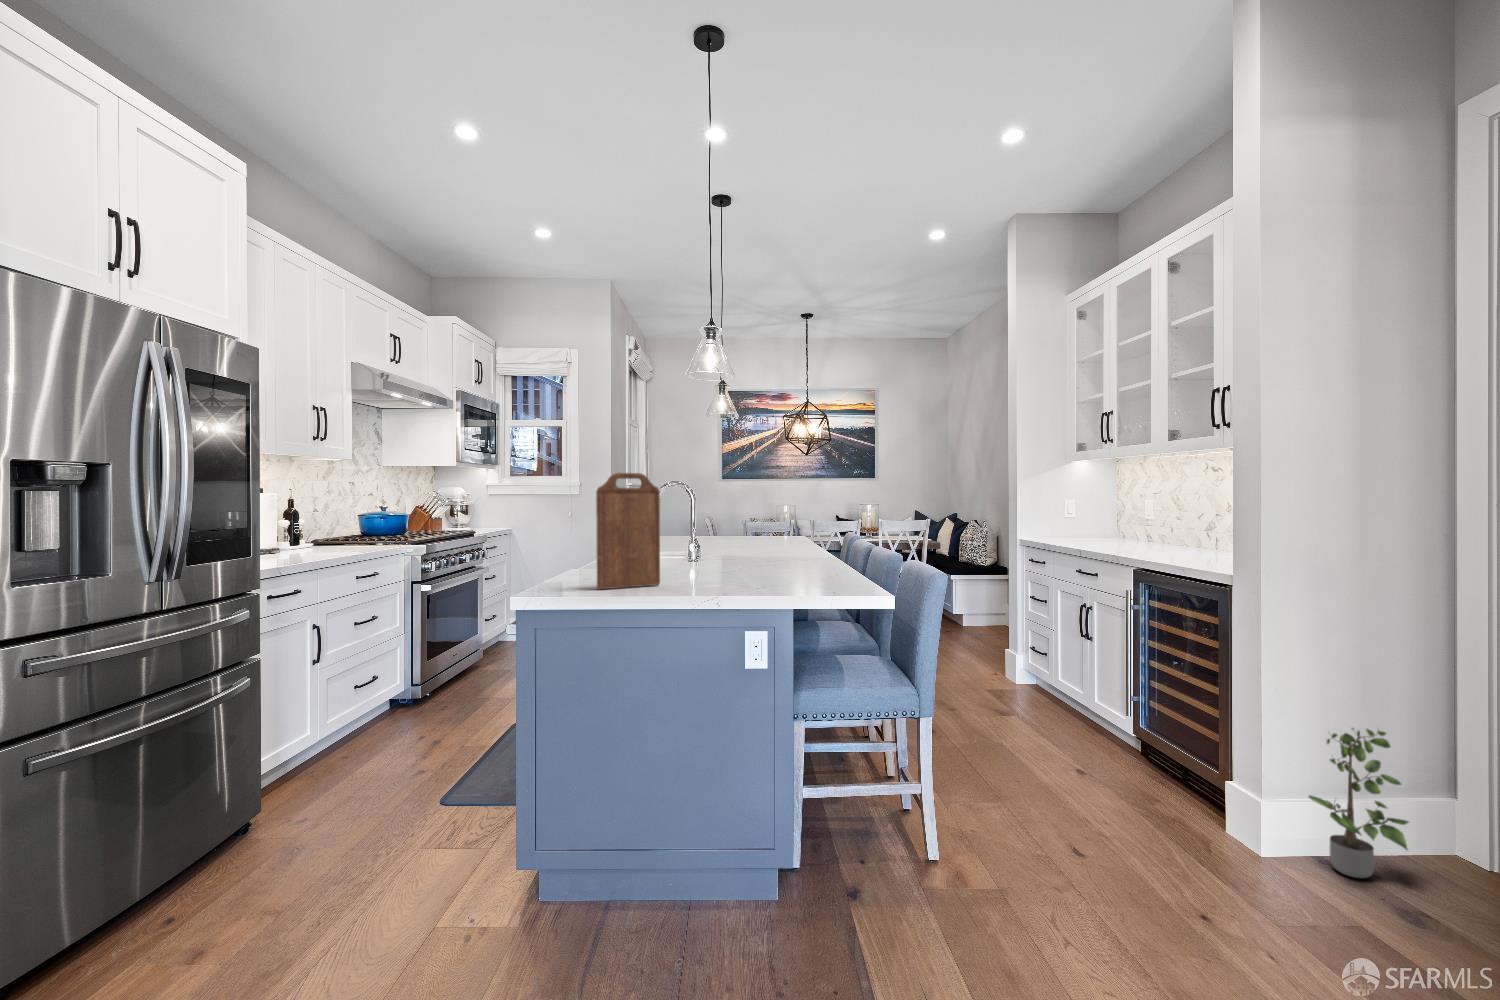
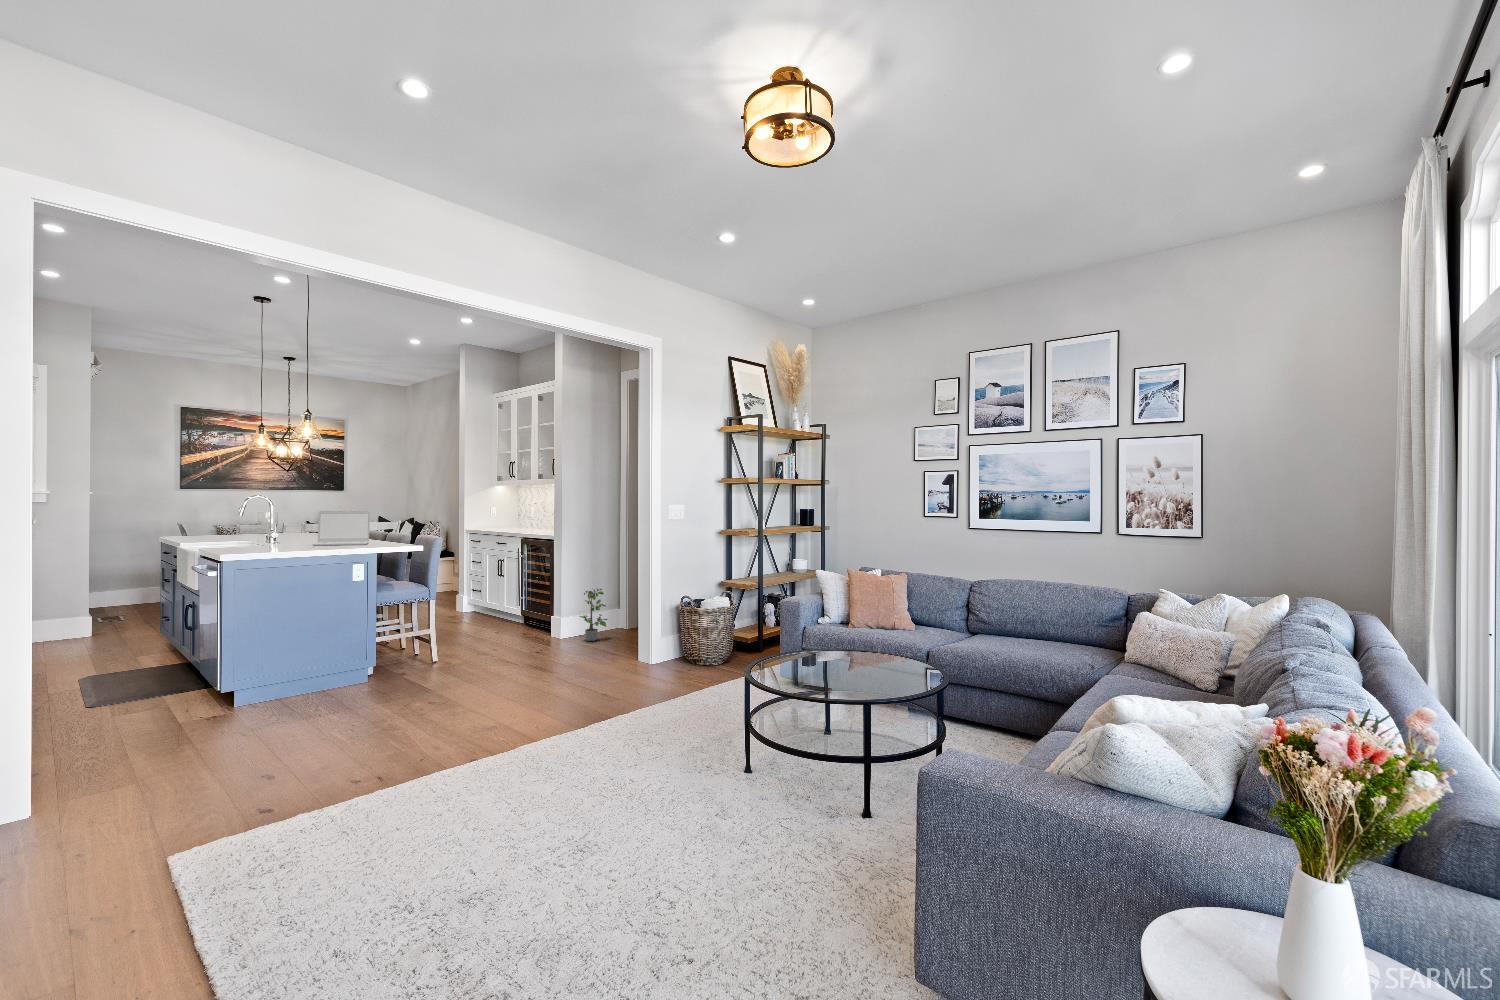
cutting board: present [596,473,660,589] -> none [263,490,295,549]
laptop: none [701,512,809,585] -> present [313,511,370,546]

